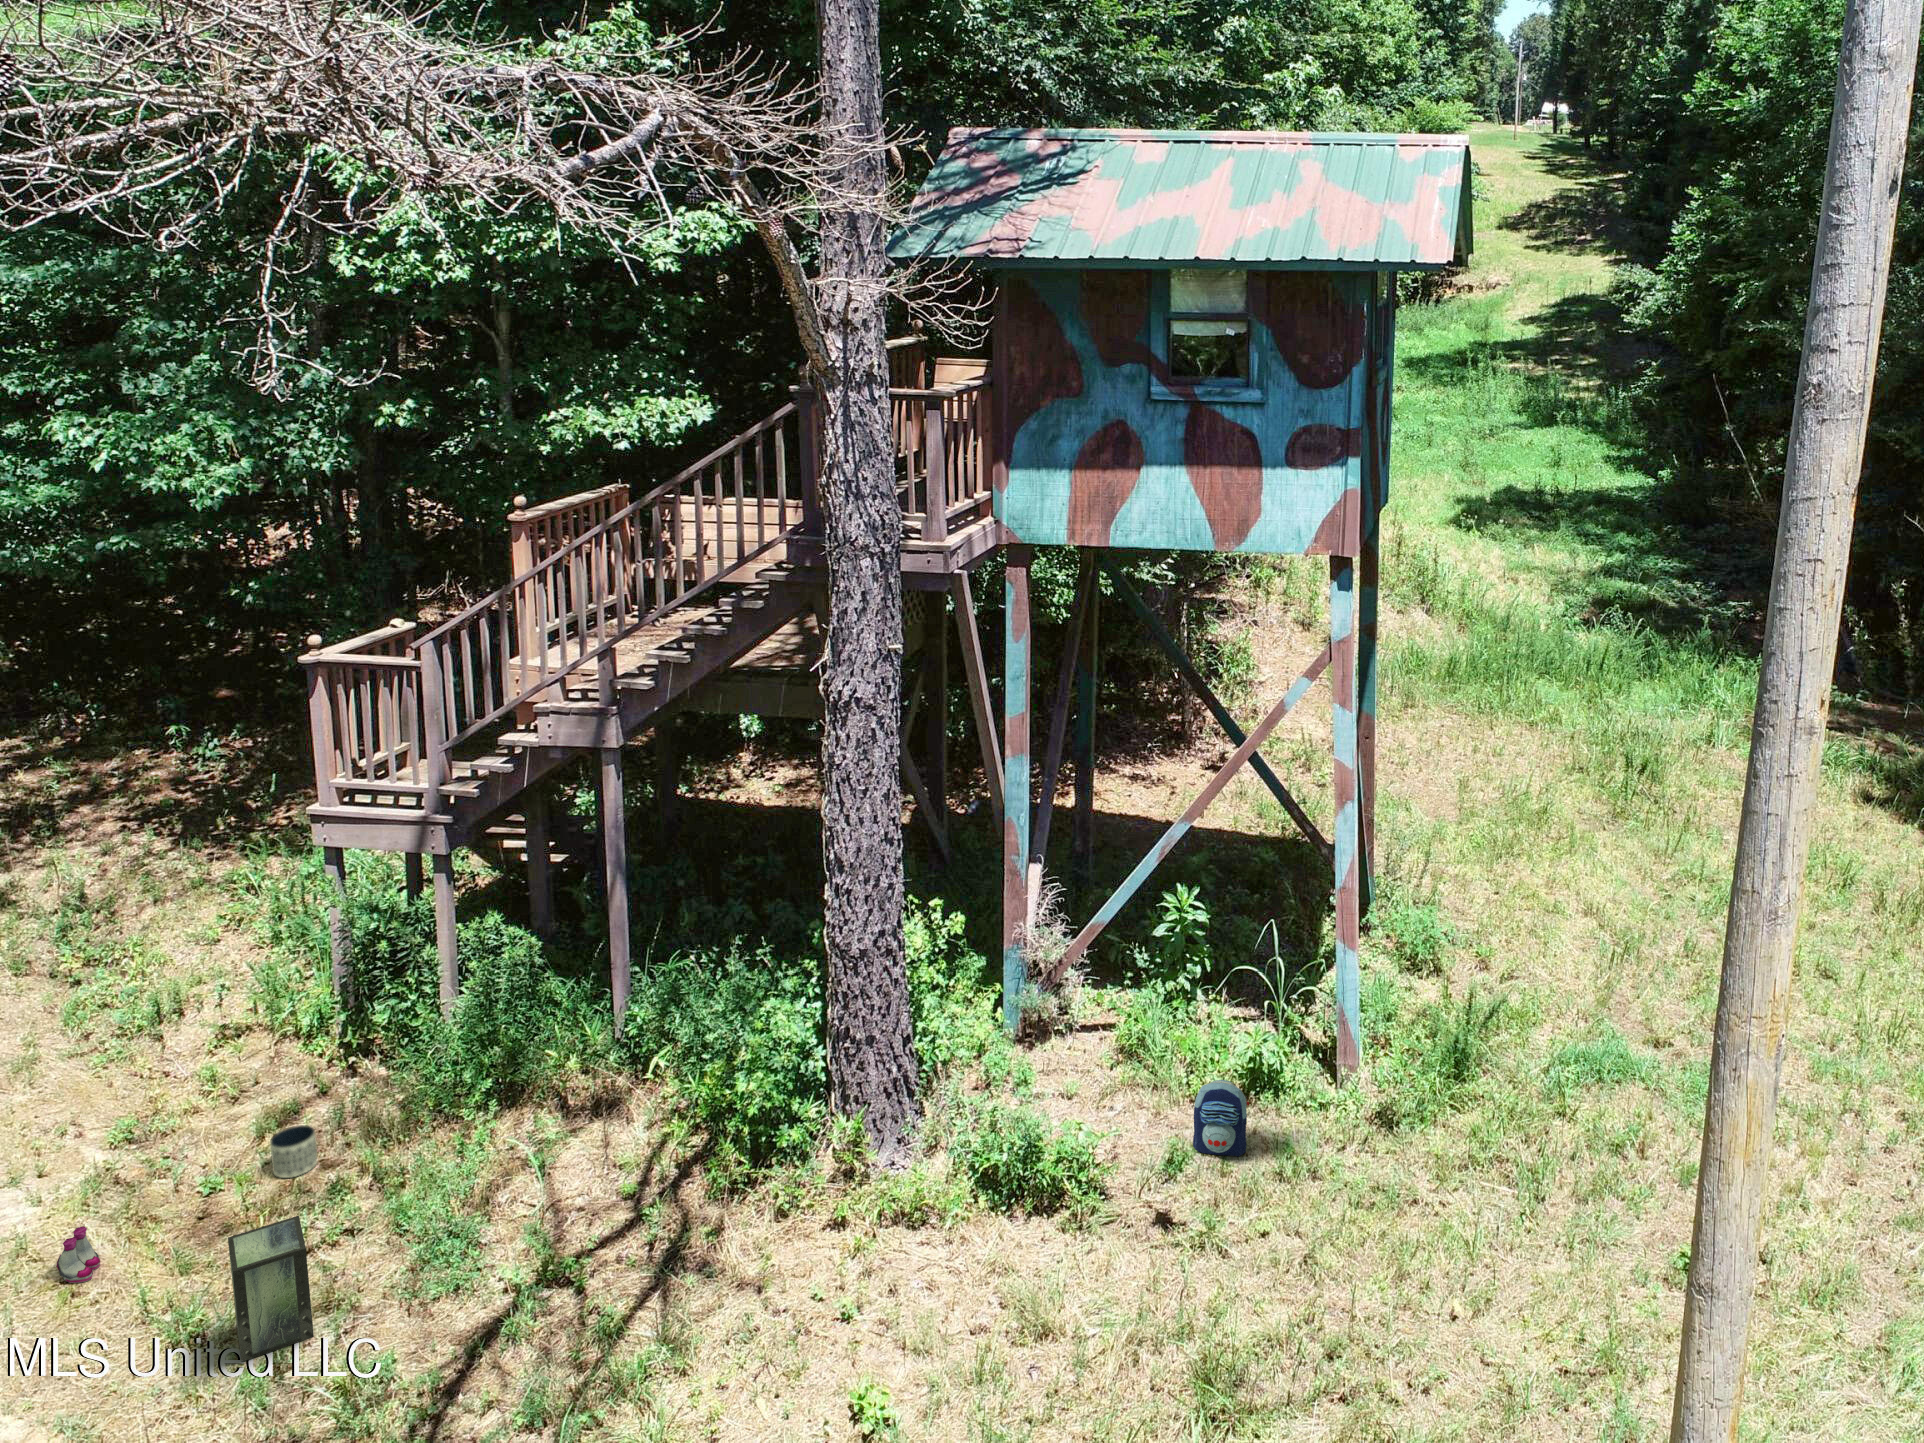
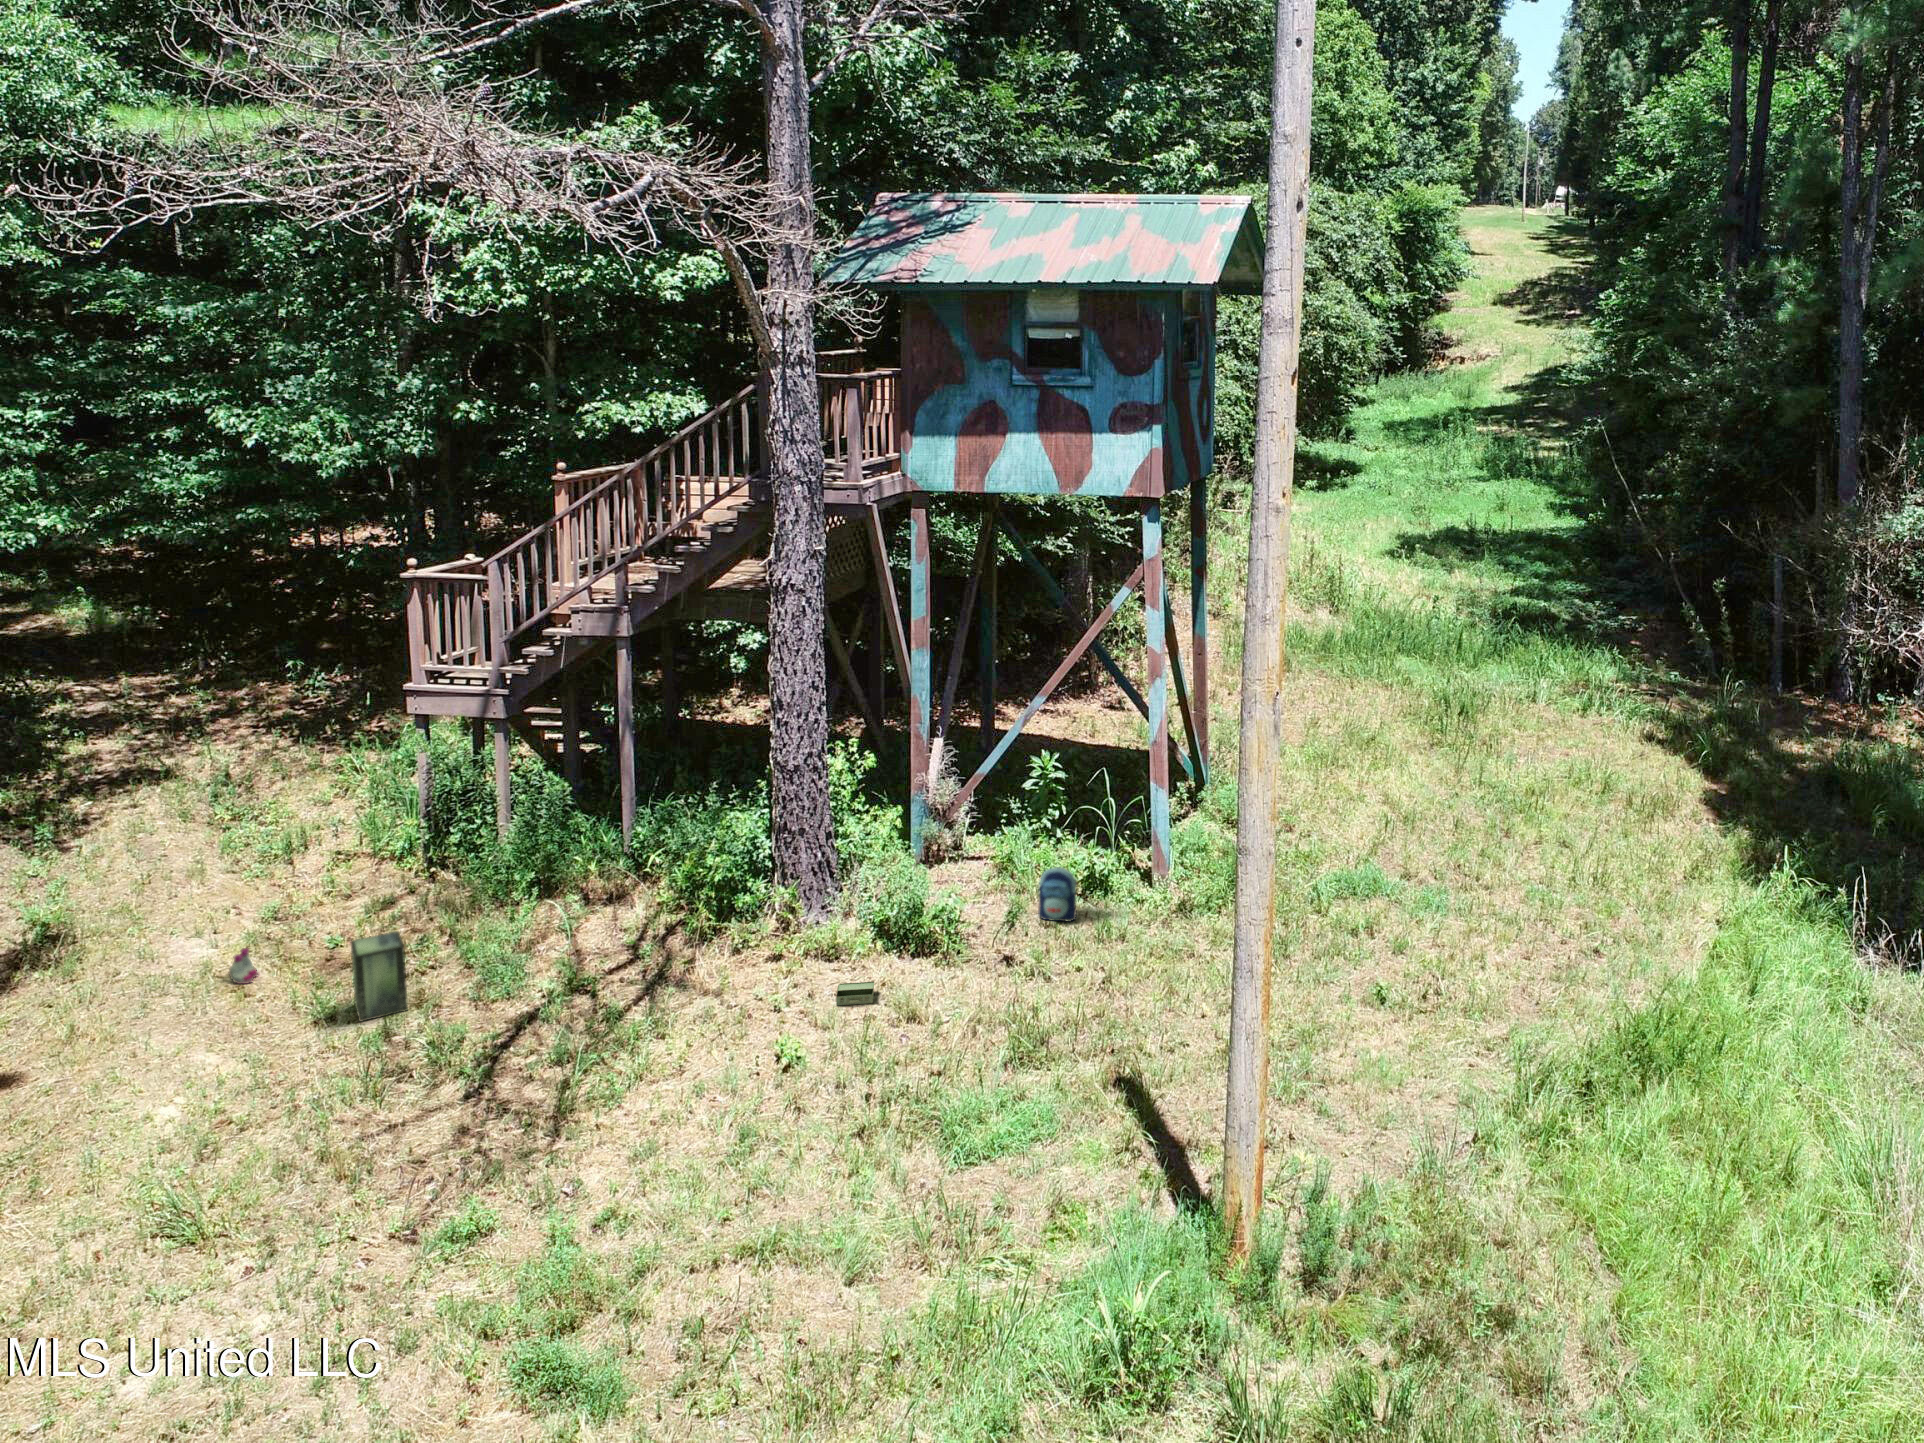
planter: present [270,1125,317,1178] -> none [375,897,408,932]
toolbox: none [933,1282,985,1324] -> present [836,982,874,1005]

